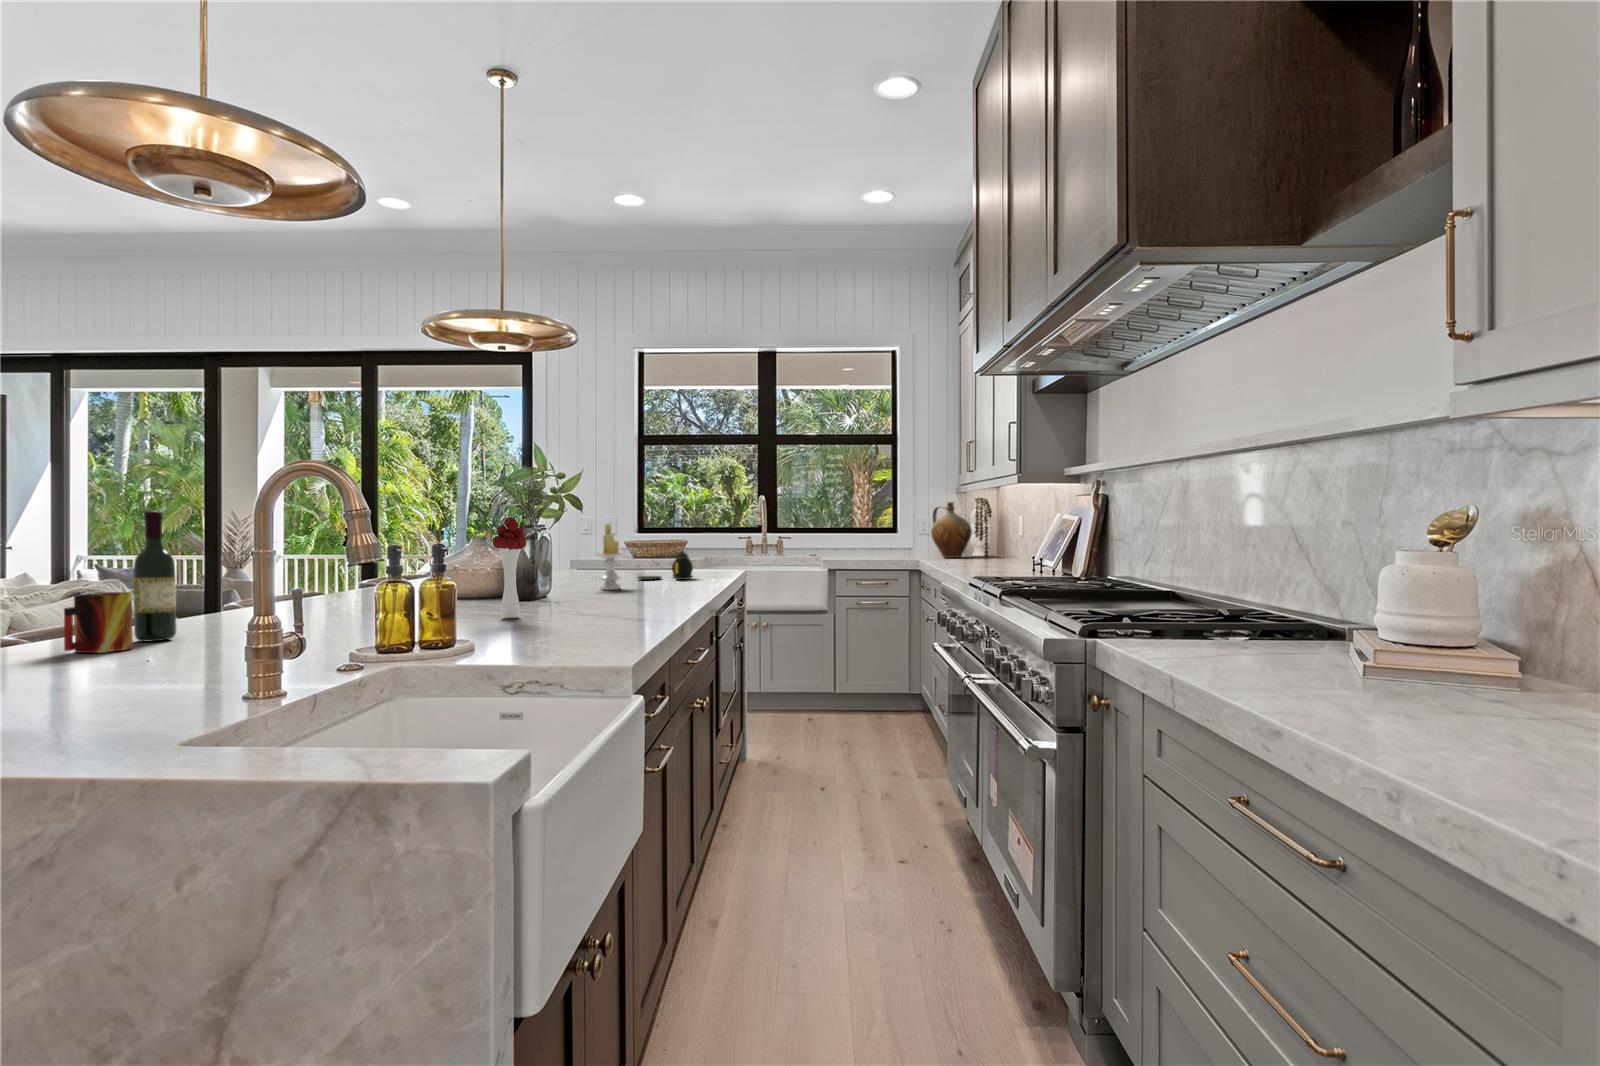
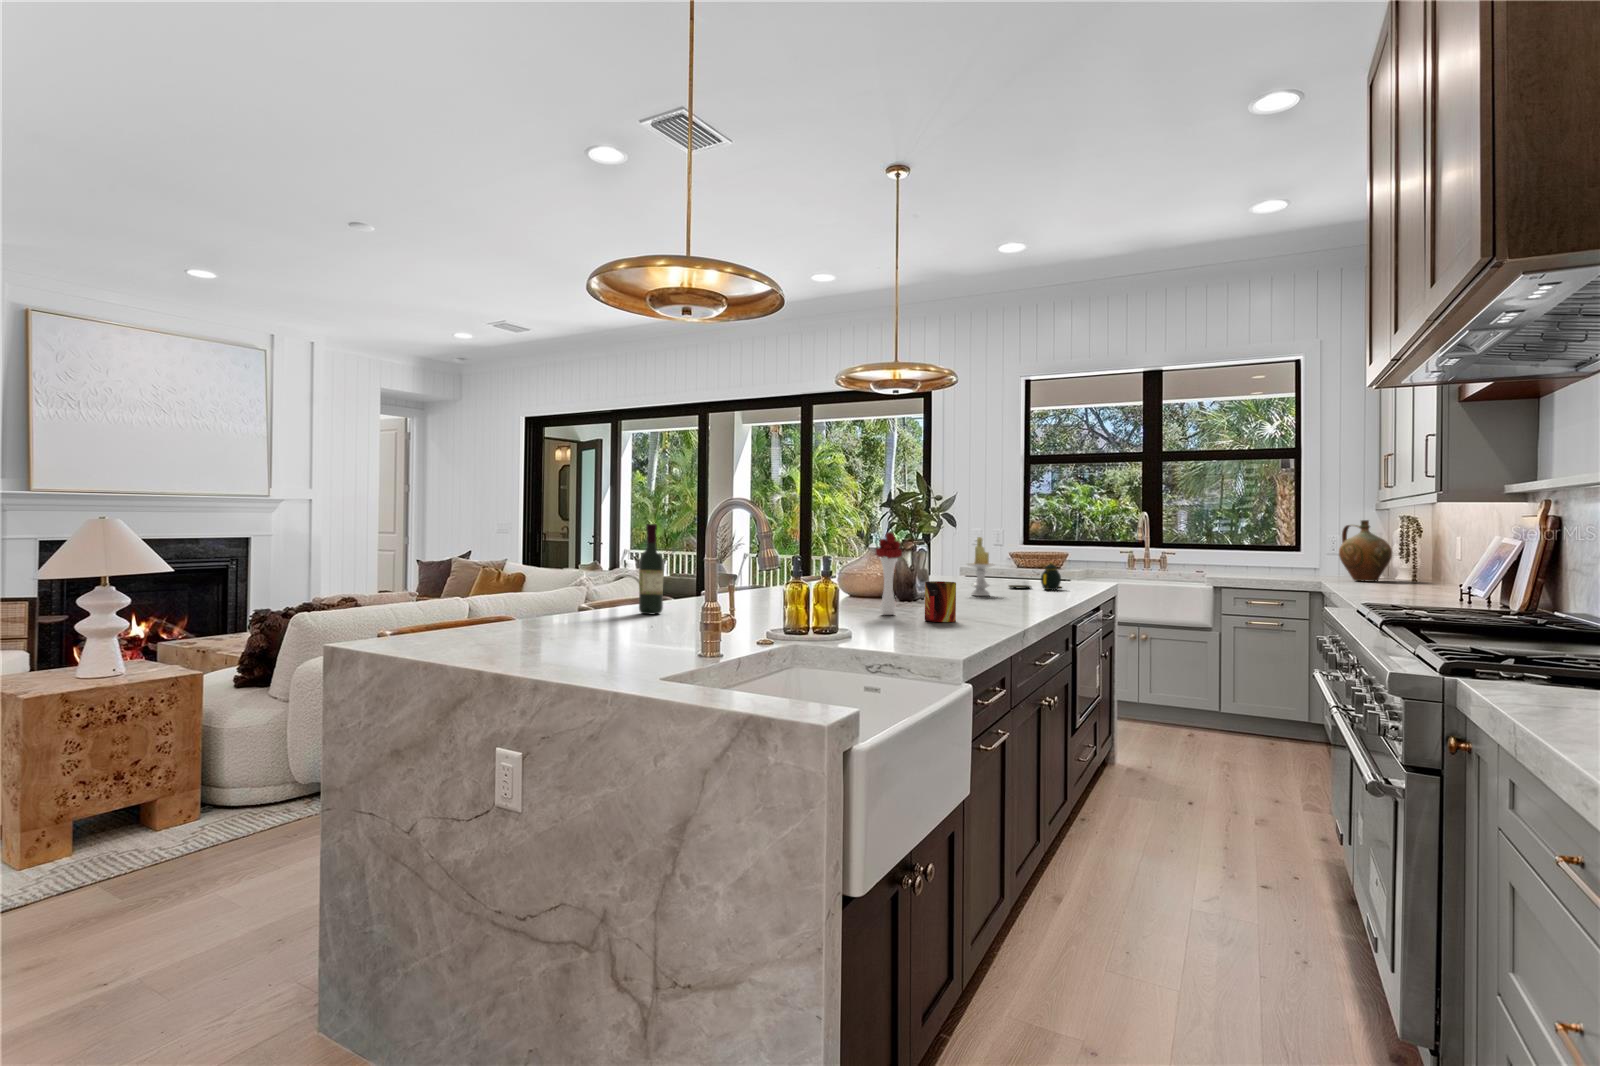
mug: present [64,592,133,653] -> present [925,581,956,622]

